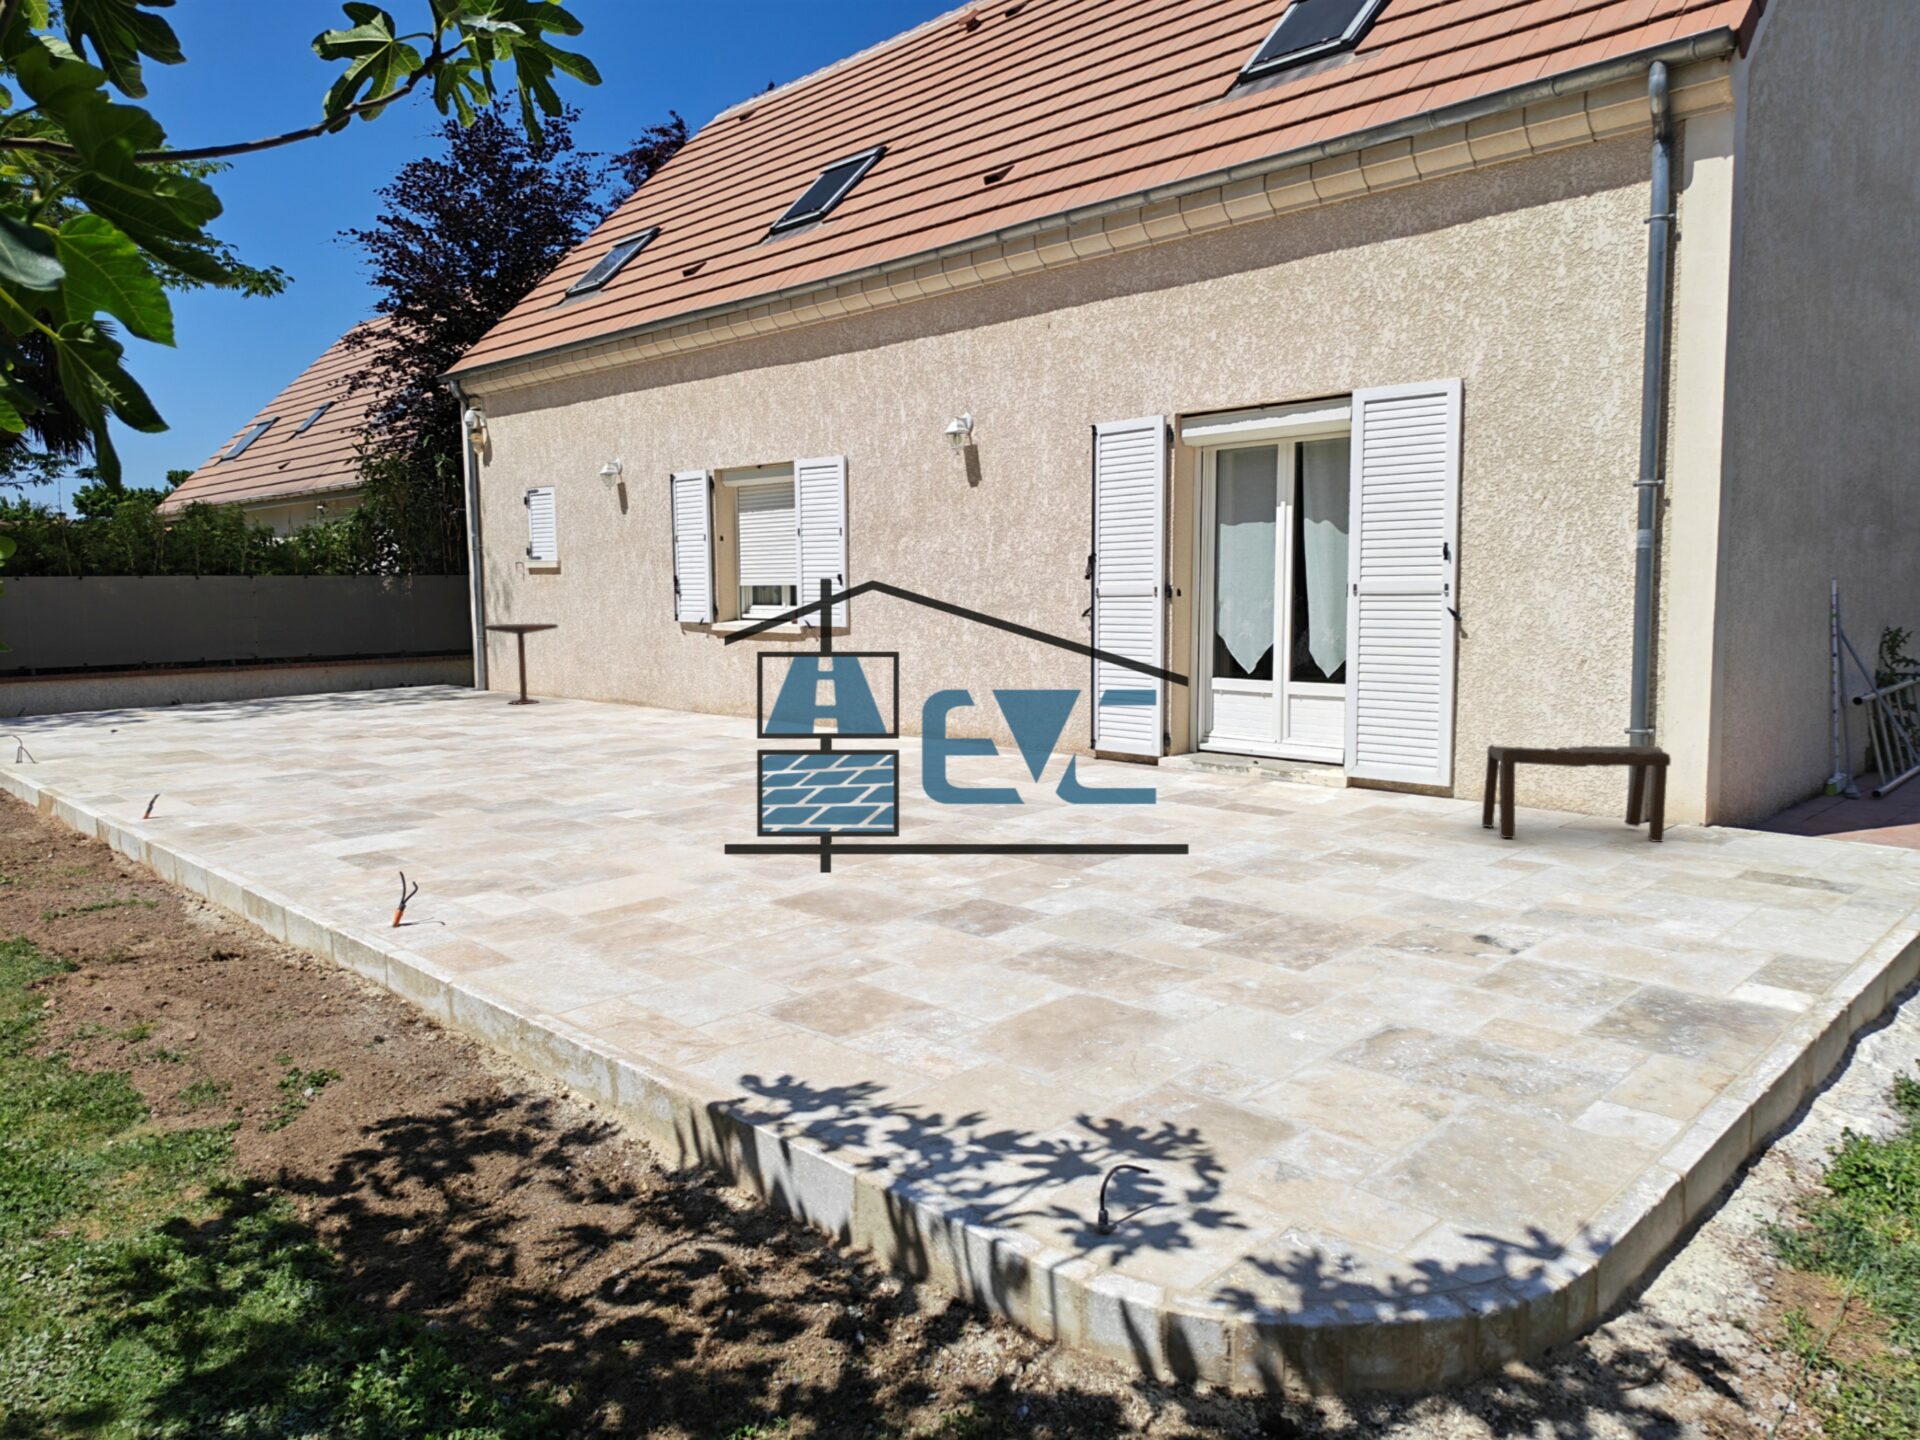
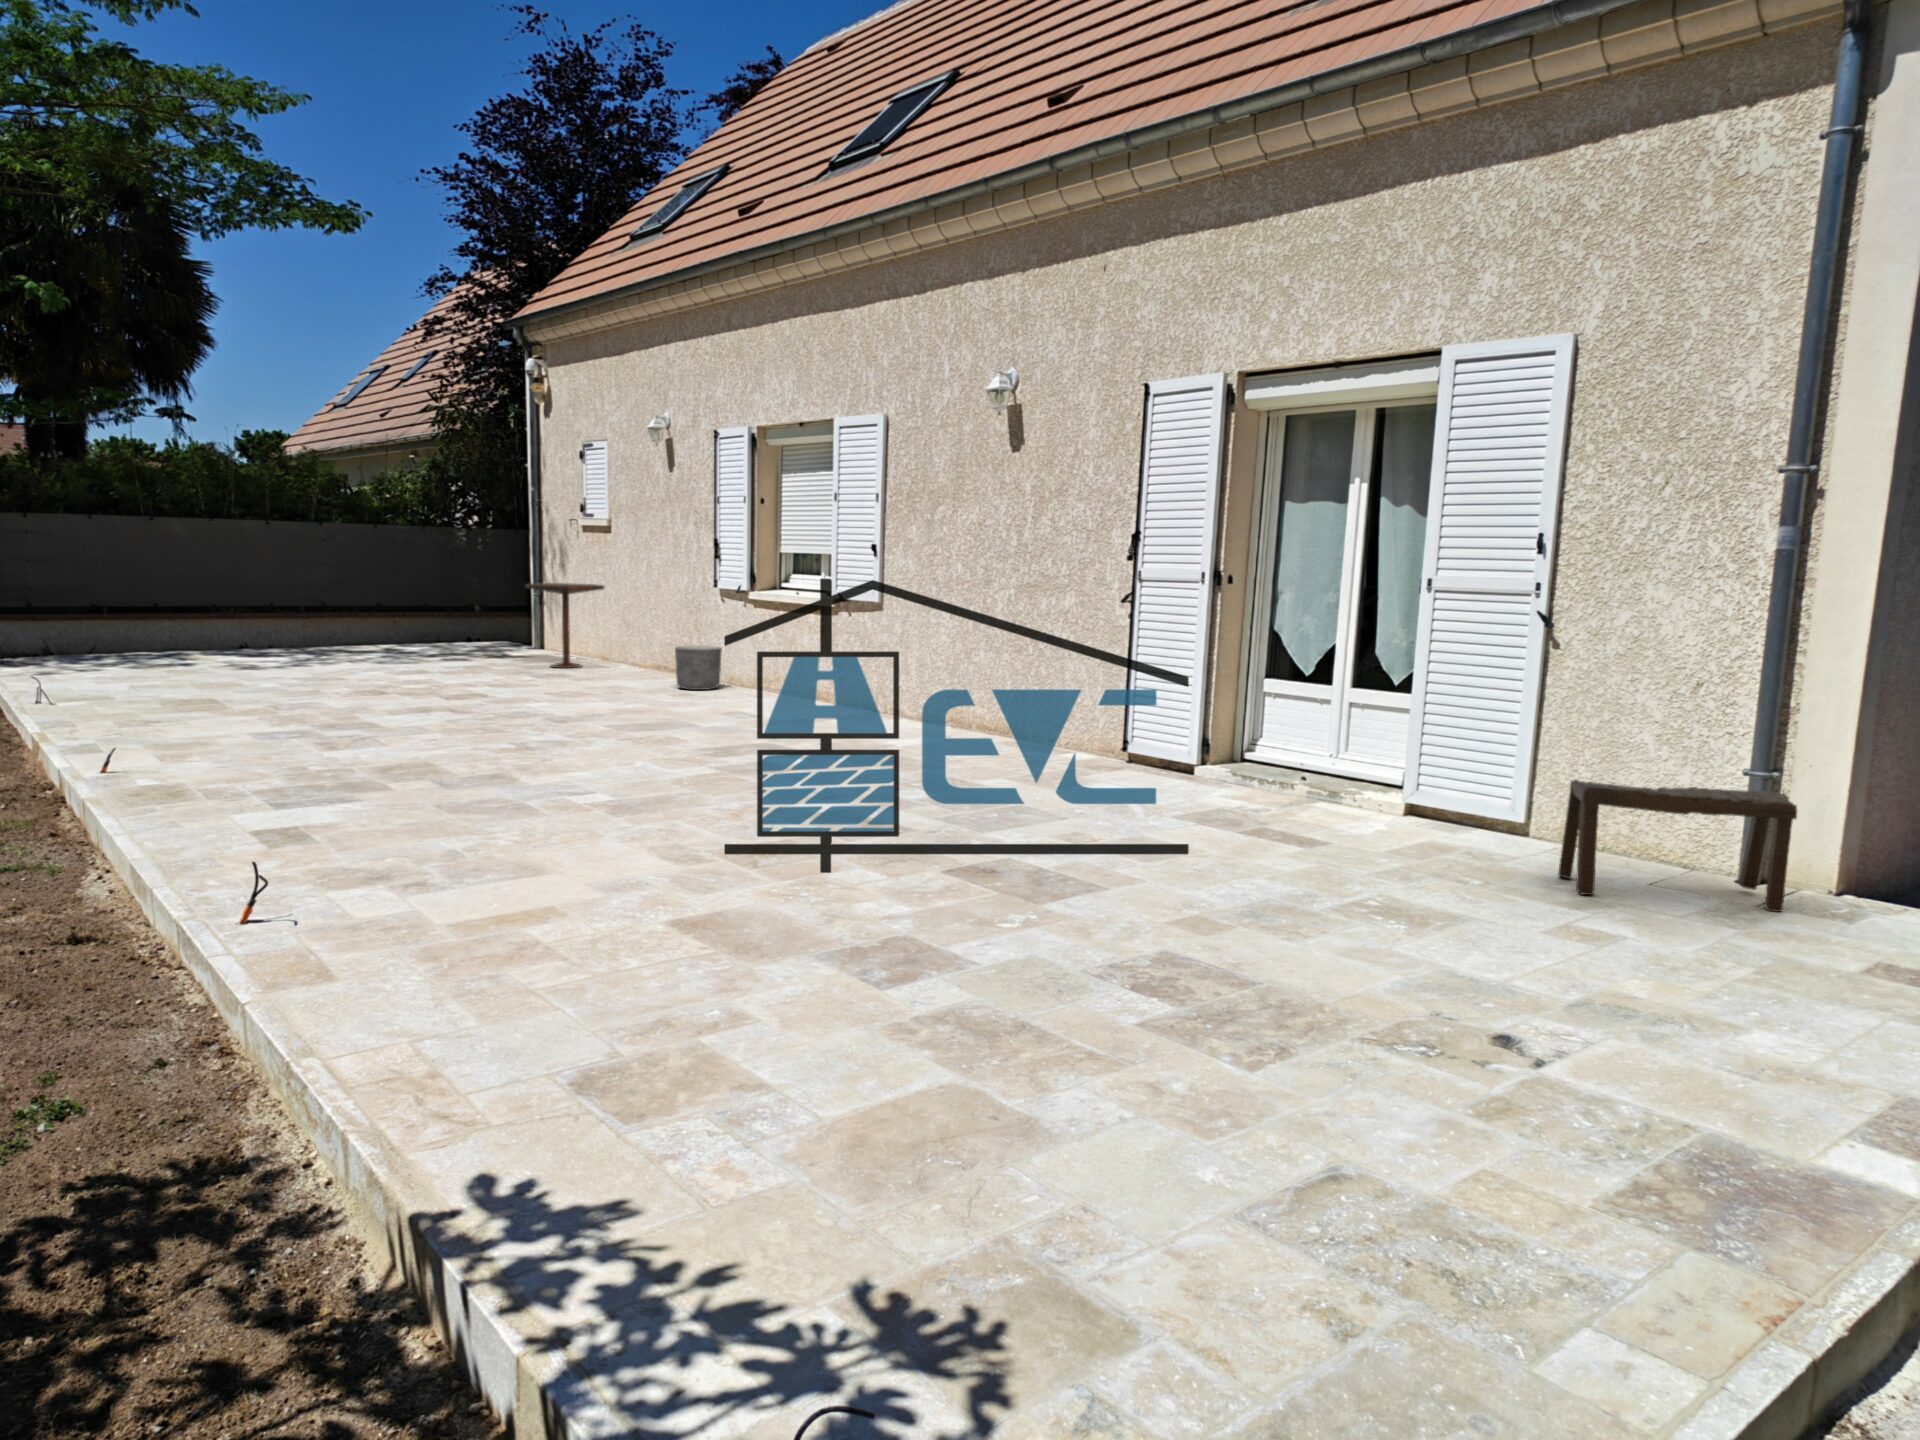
planter: none [640,676,684,717] -> present [675,645,722,690]

